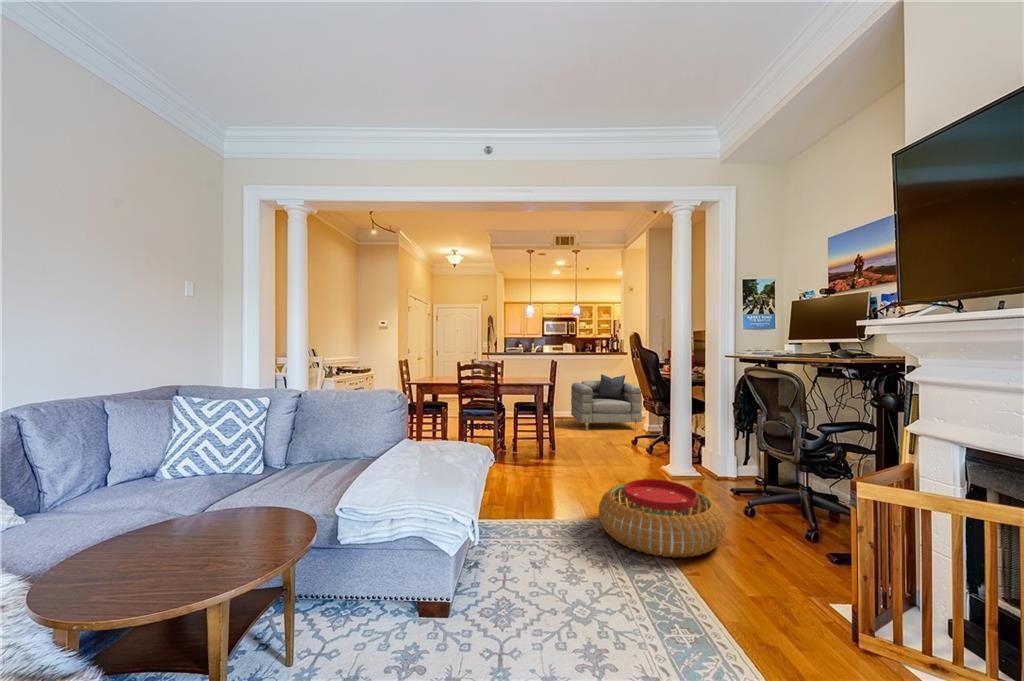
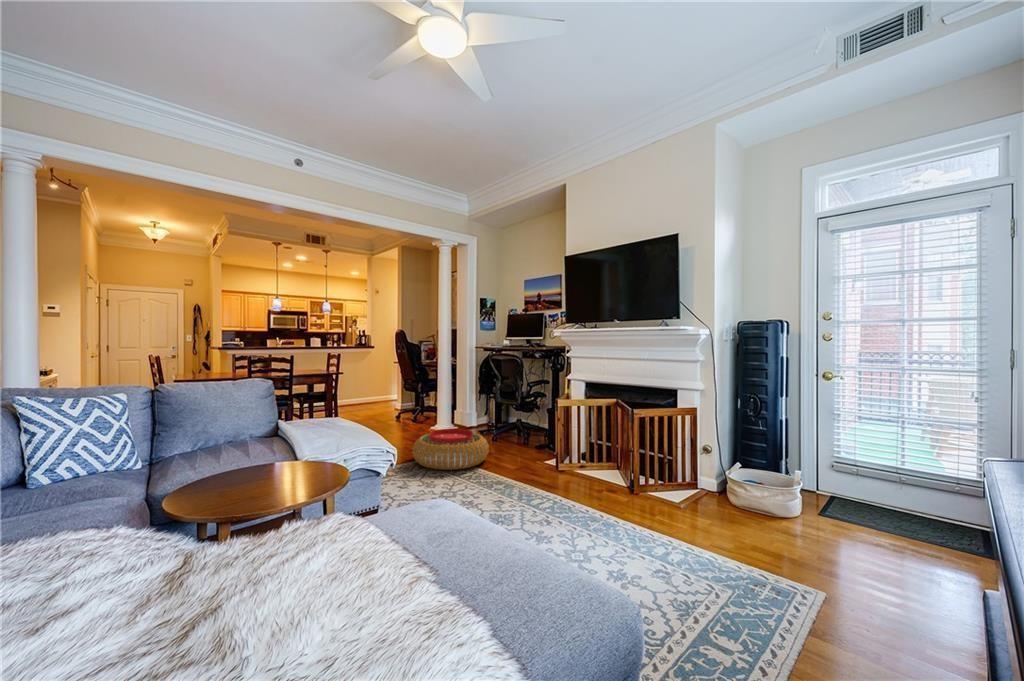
armchair: present [571,374,642,431] -> none [326,365,392,415]

